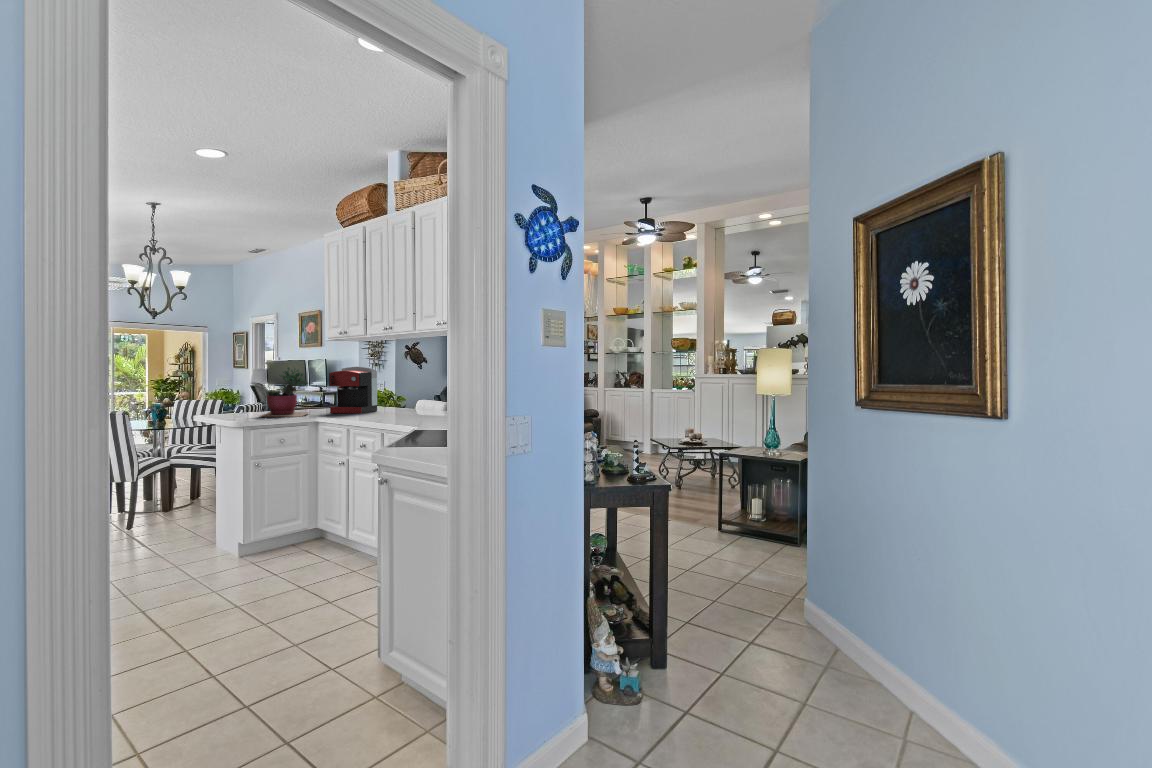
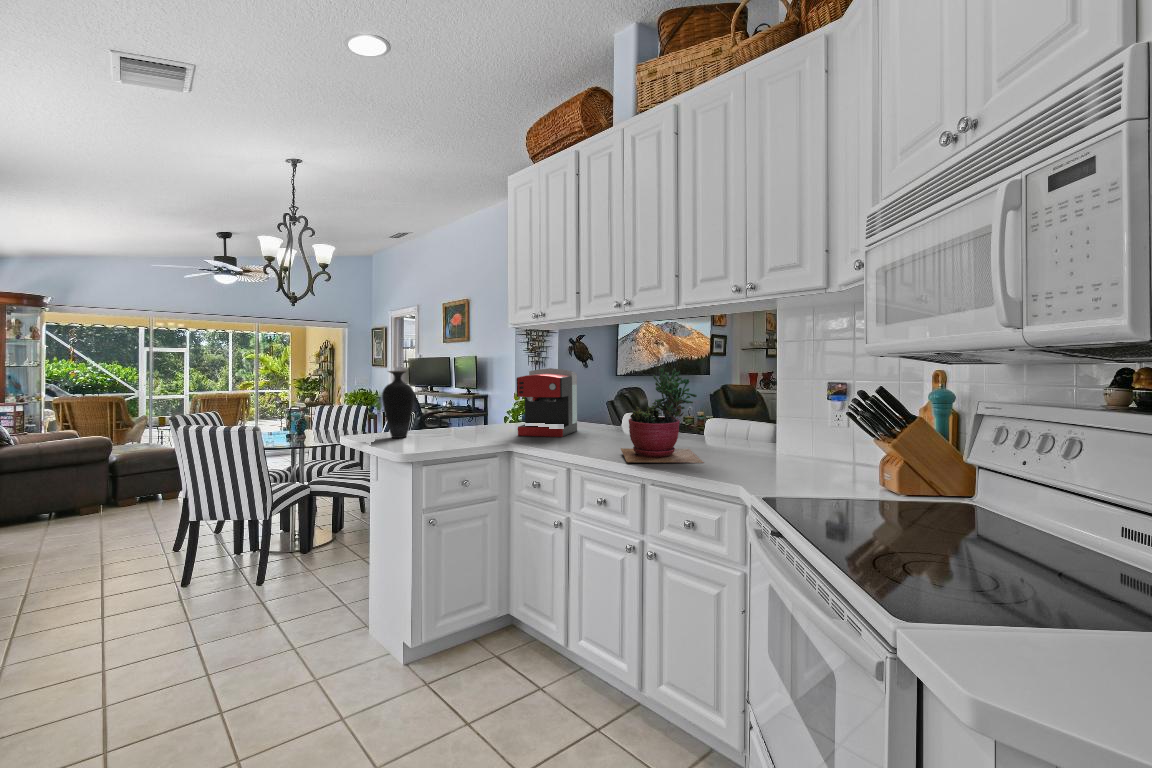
succulent plant: present [261,367,309,417] -> present [621,368,704,463]
vase: none [228,368,253,415] -> present [382,371,414,438]

